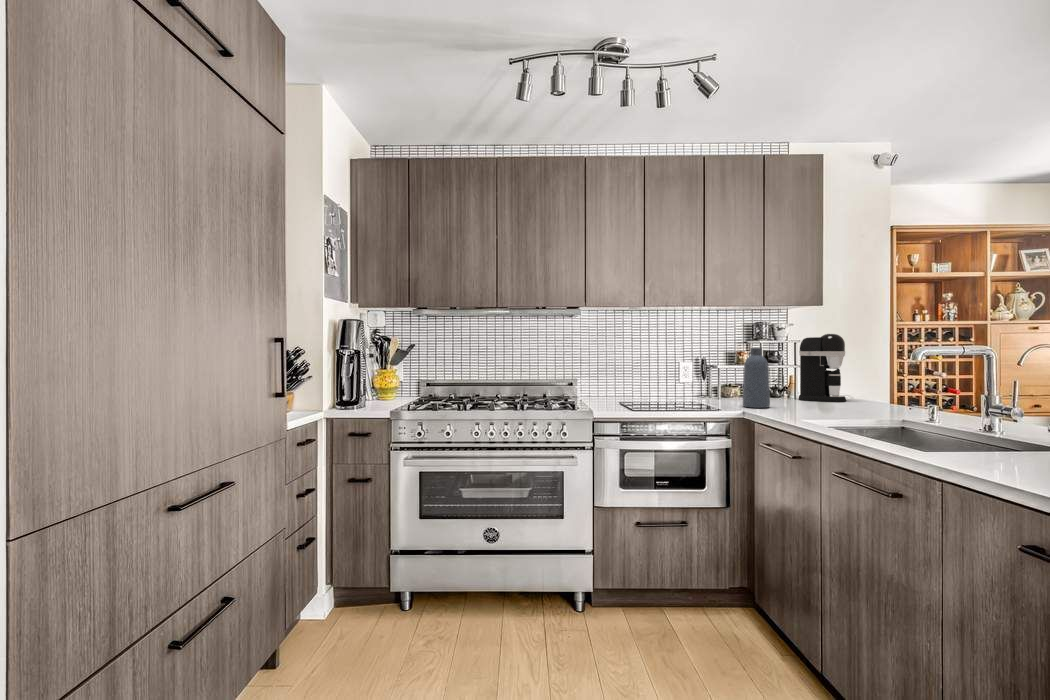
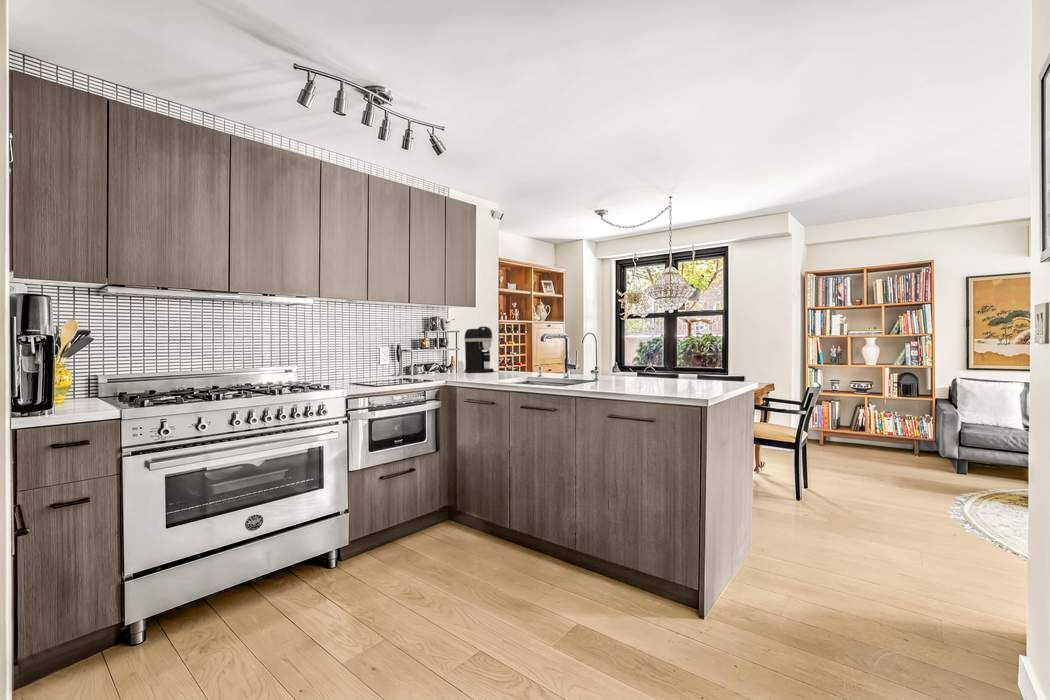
vase: present [743,348,770,408] -> none [445,335,463,379]

